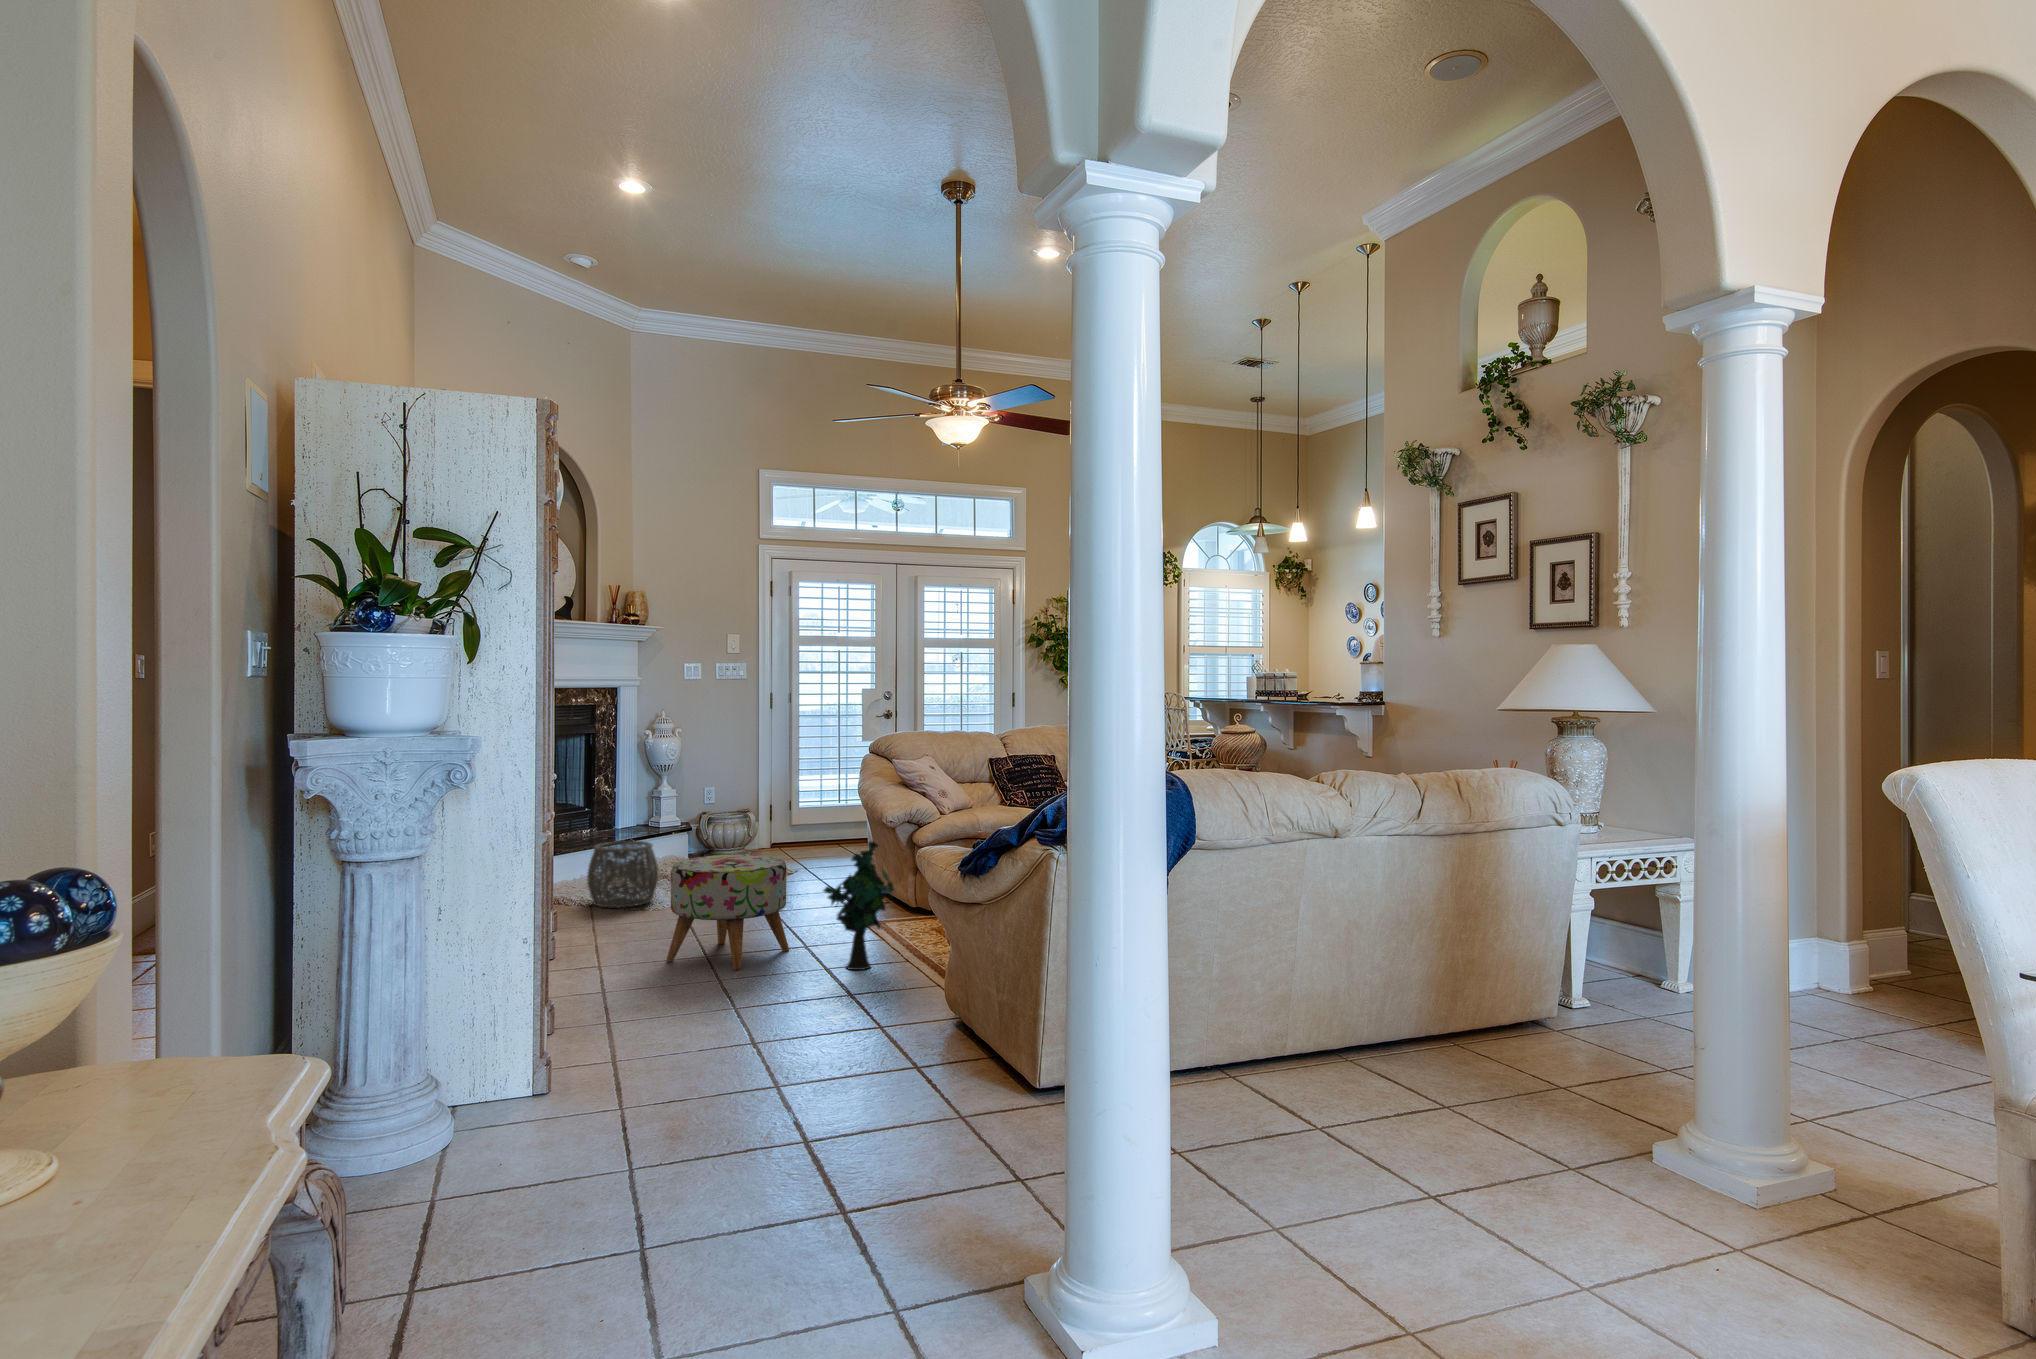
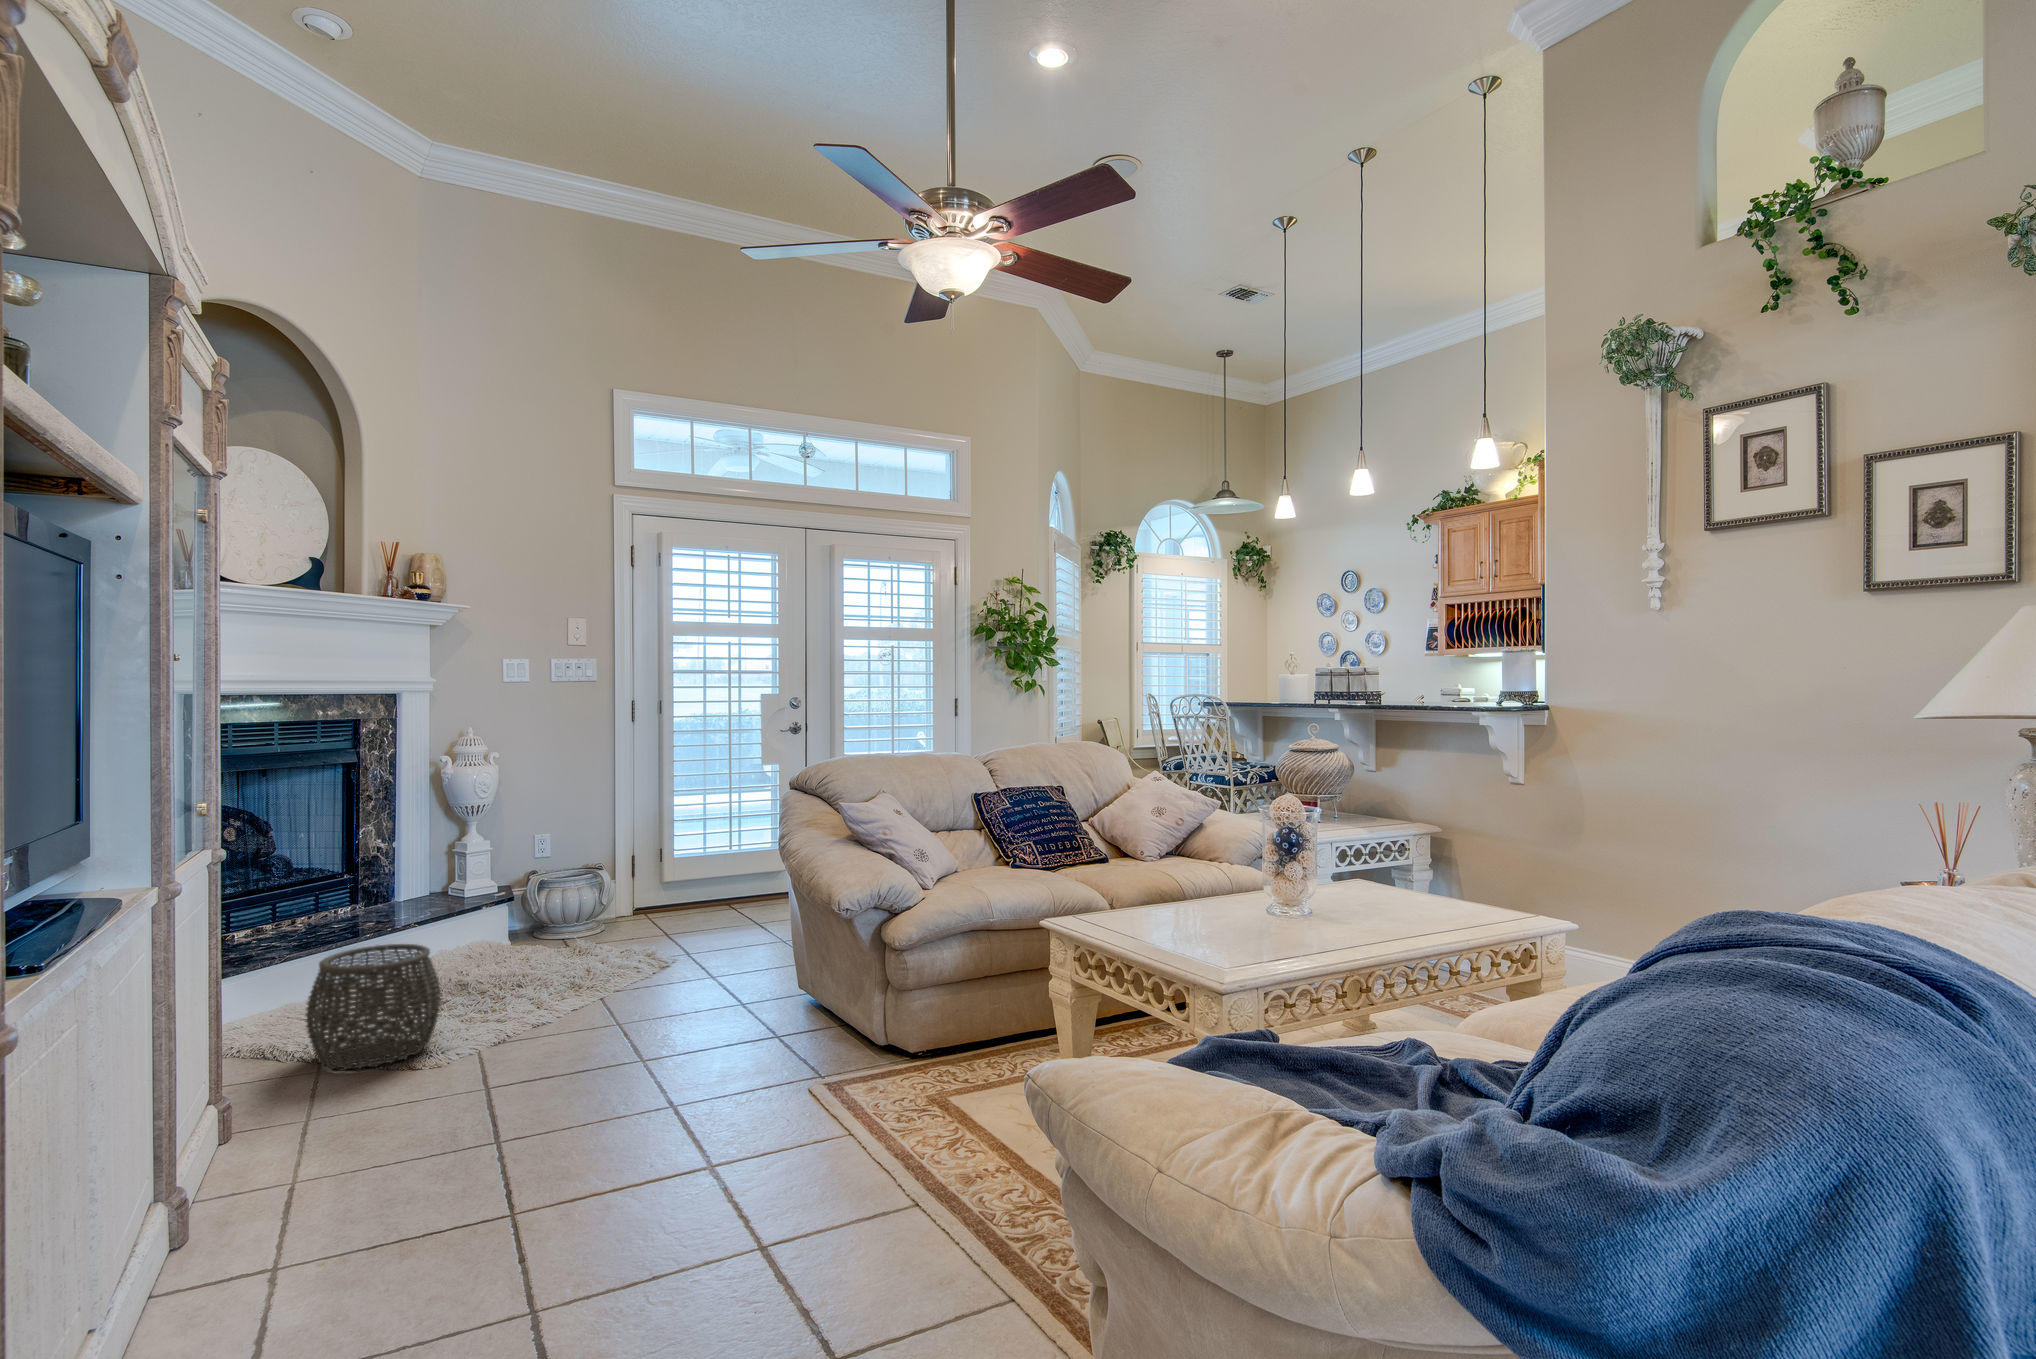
decorative plant: present [824,841,894,970] -> none [743,983,887,1250]
ottoman: present [667,855,789,970] -> none [413,999,672,1271]

